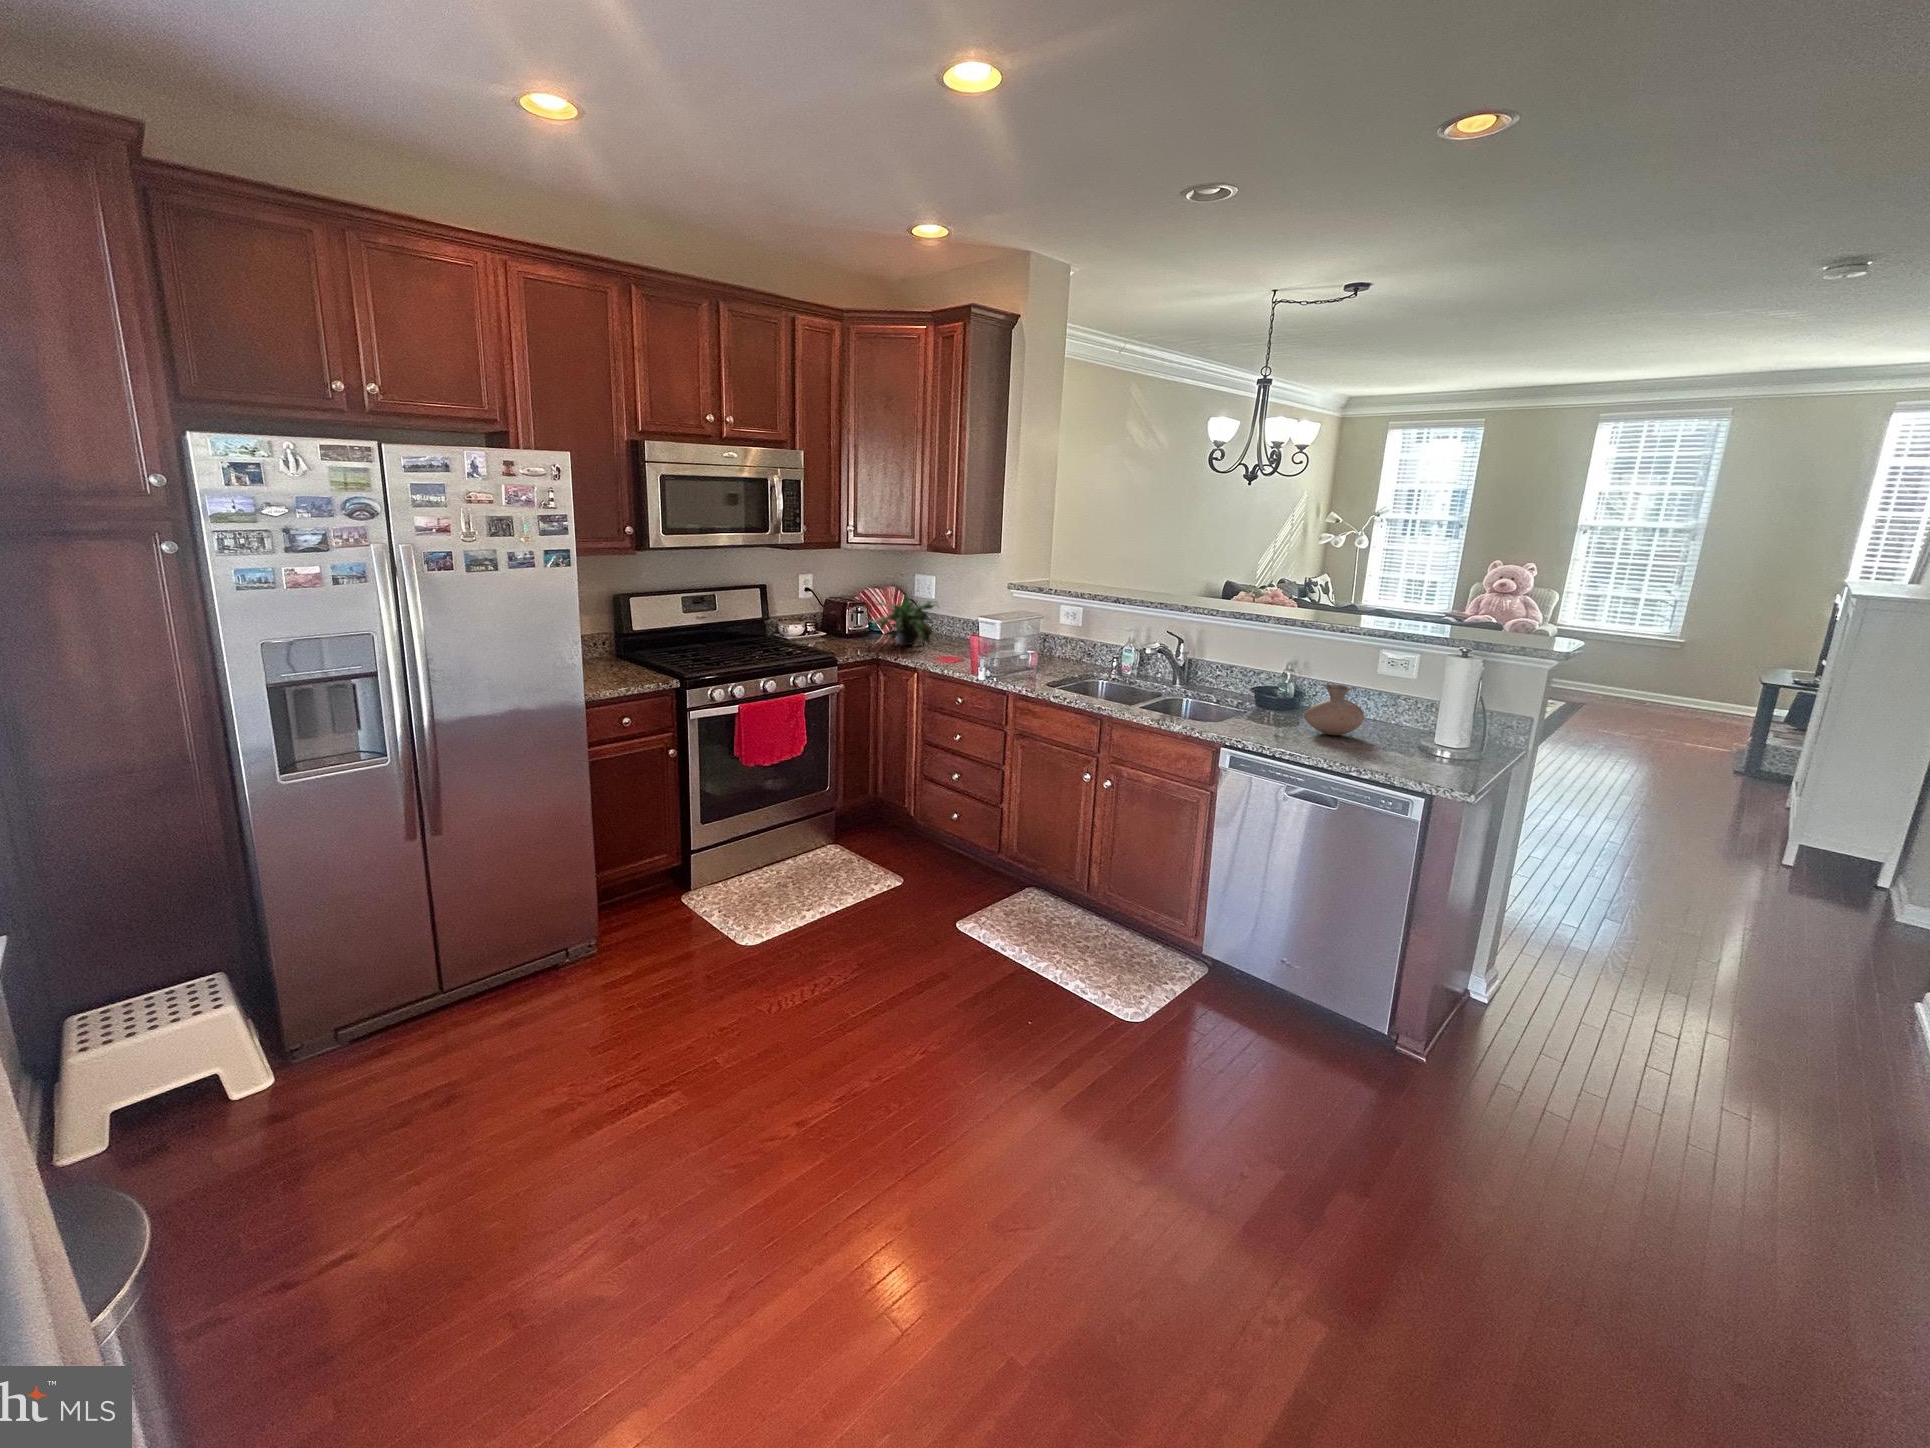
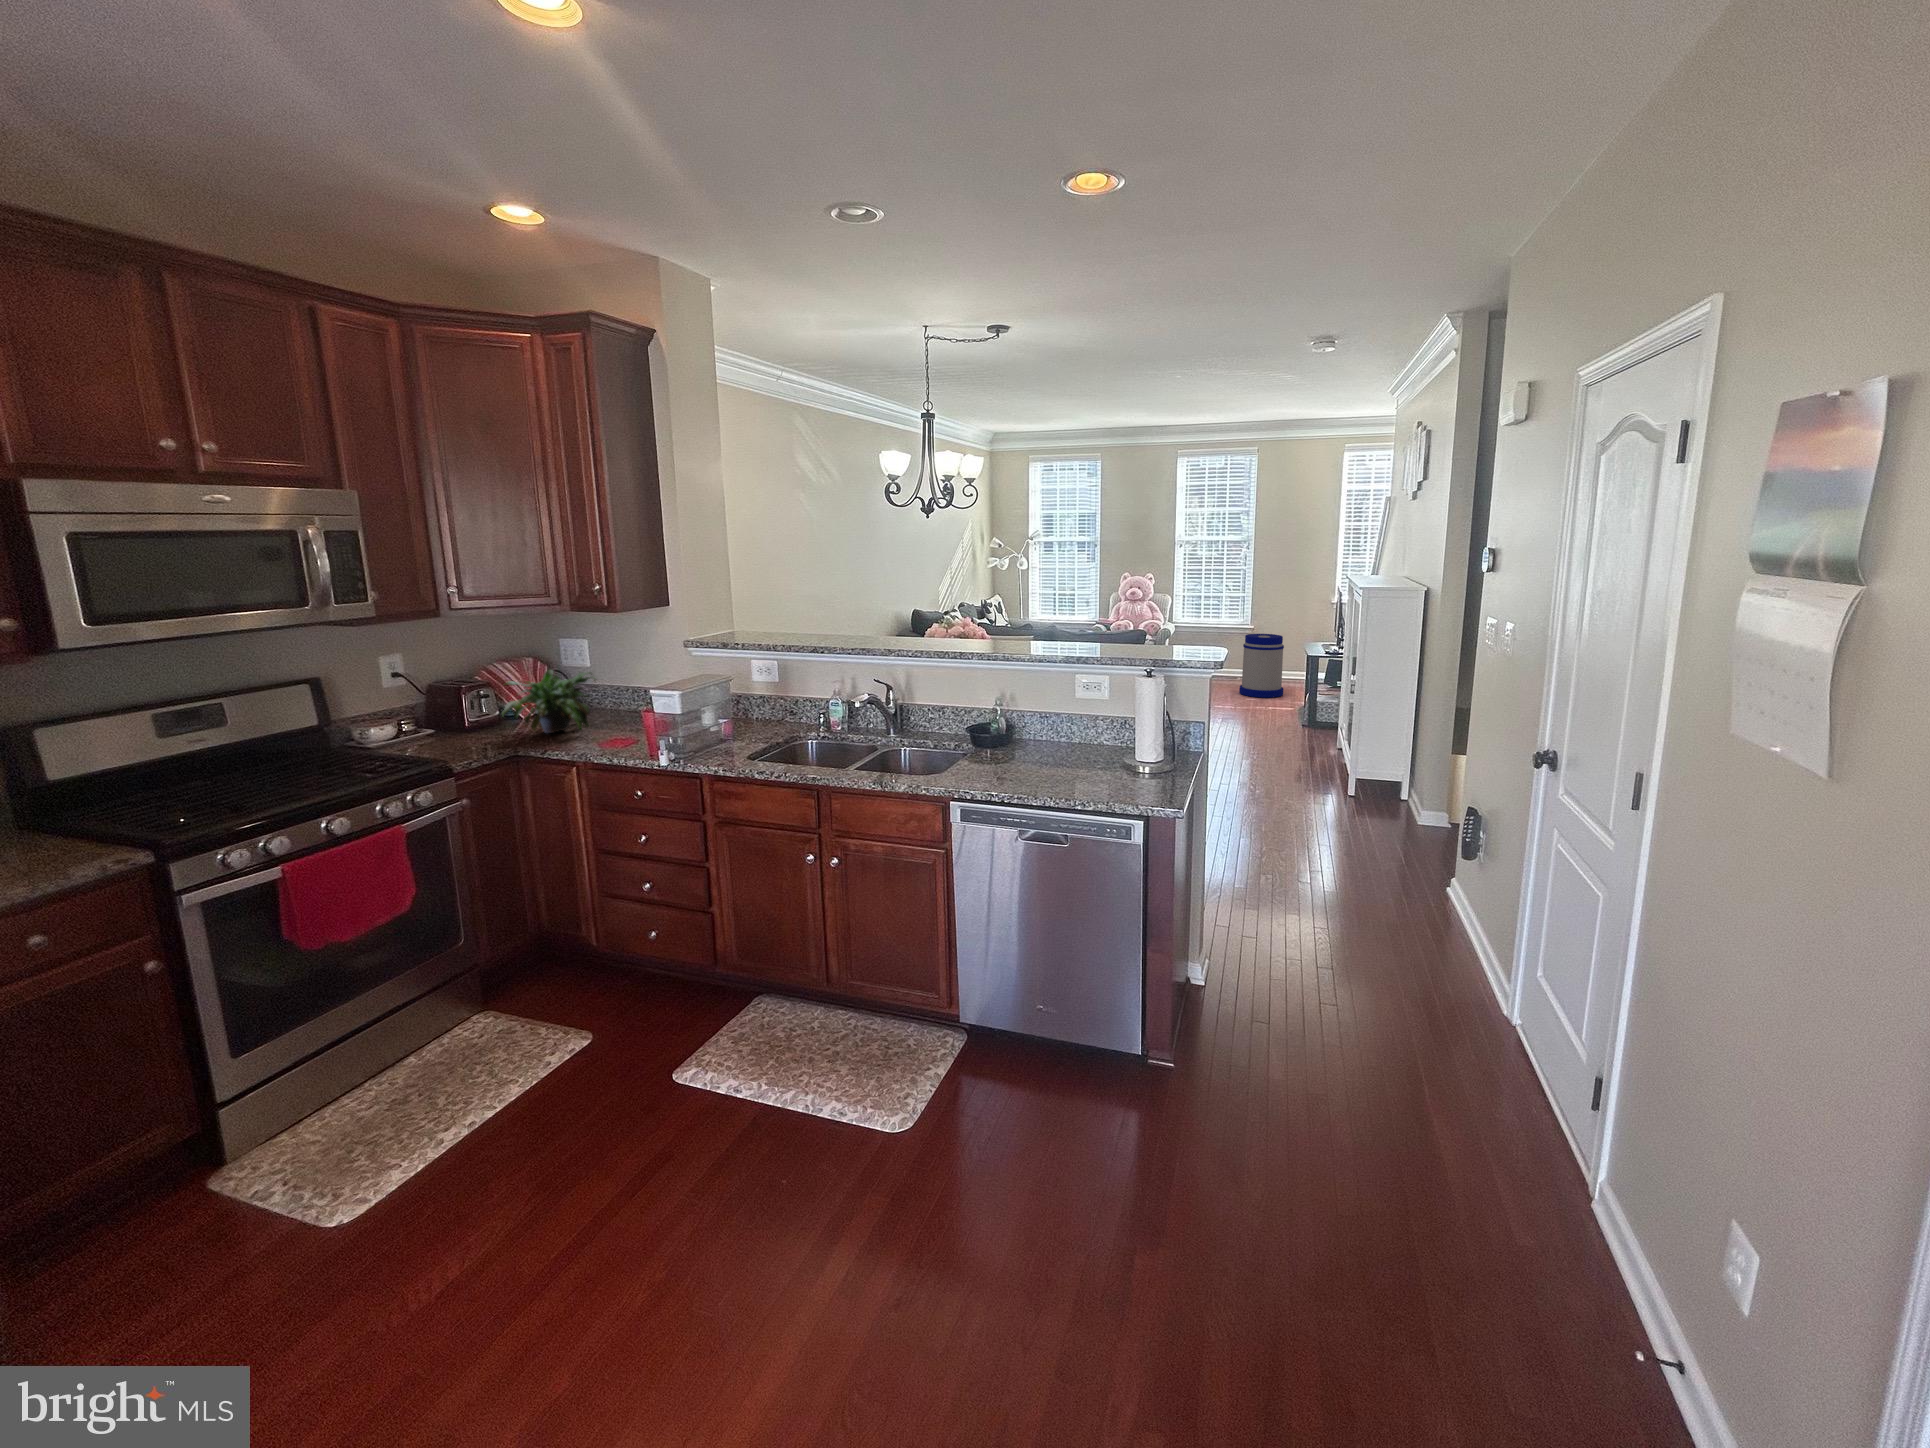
trash can: none [1633,644,1718,726] -> present [1239,634,1284,698]
vase: present [1304,684,1364,735] -> none [1021,716,1072,767]

